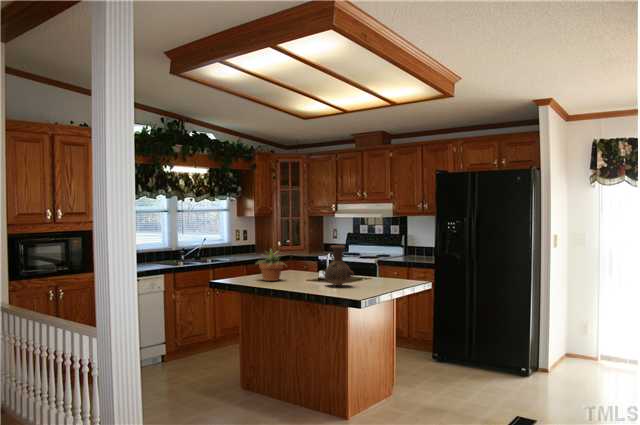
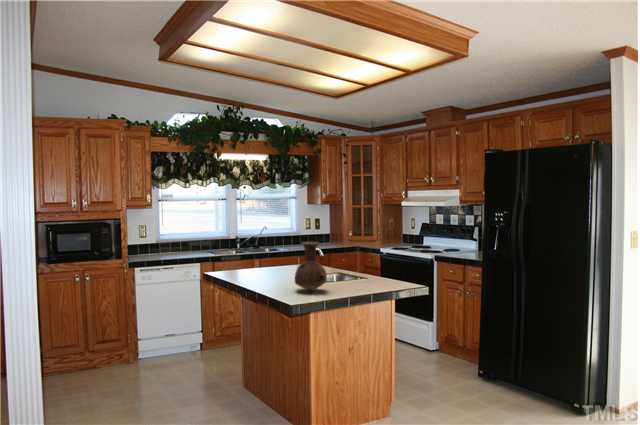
potted plant: present [256,251,284,281] -> none [239,242,276,280]

